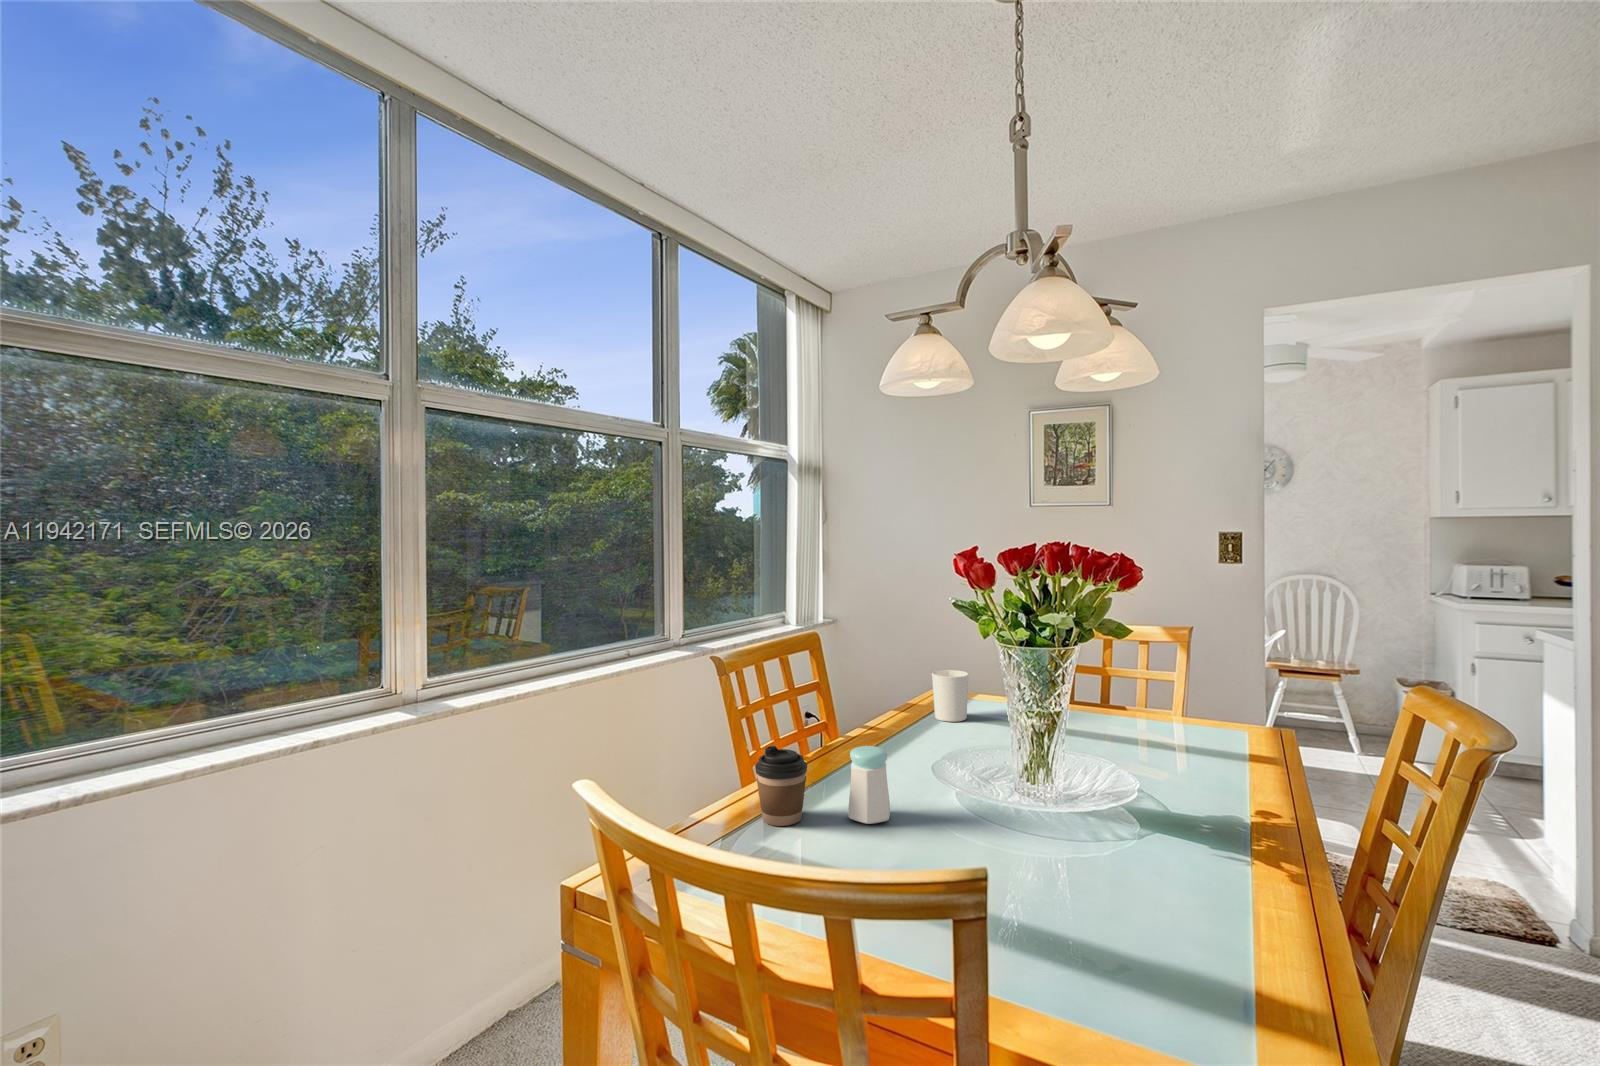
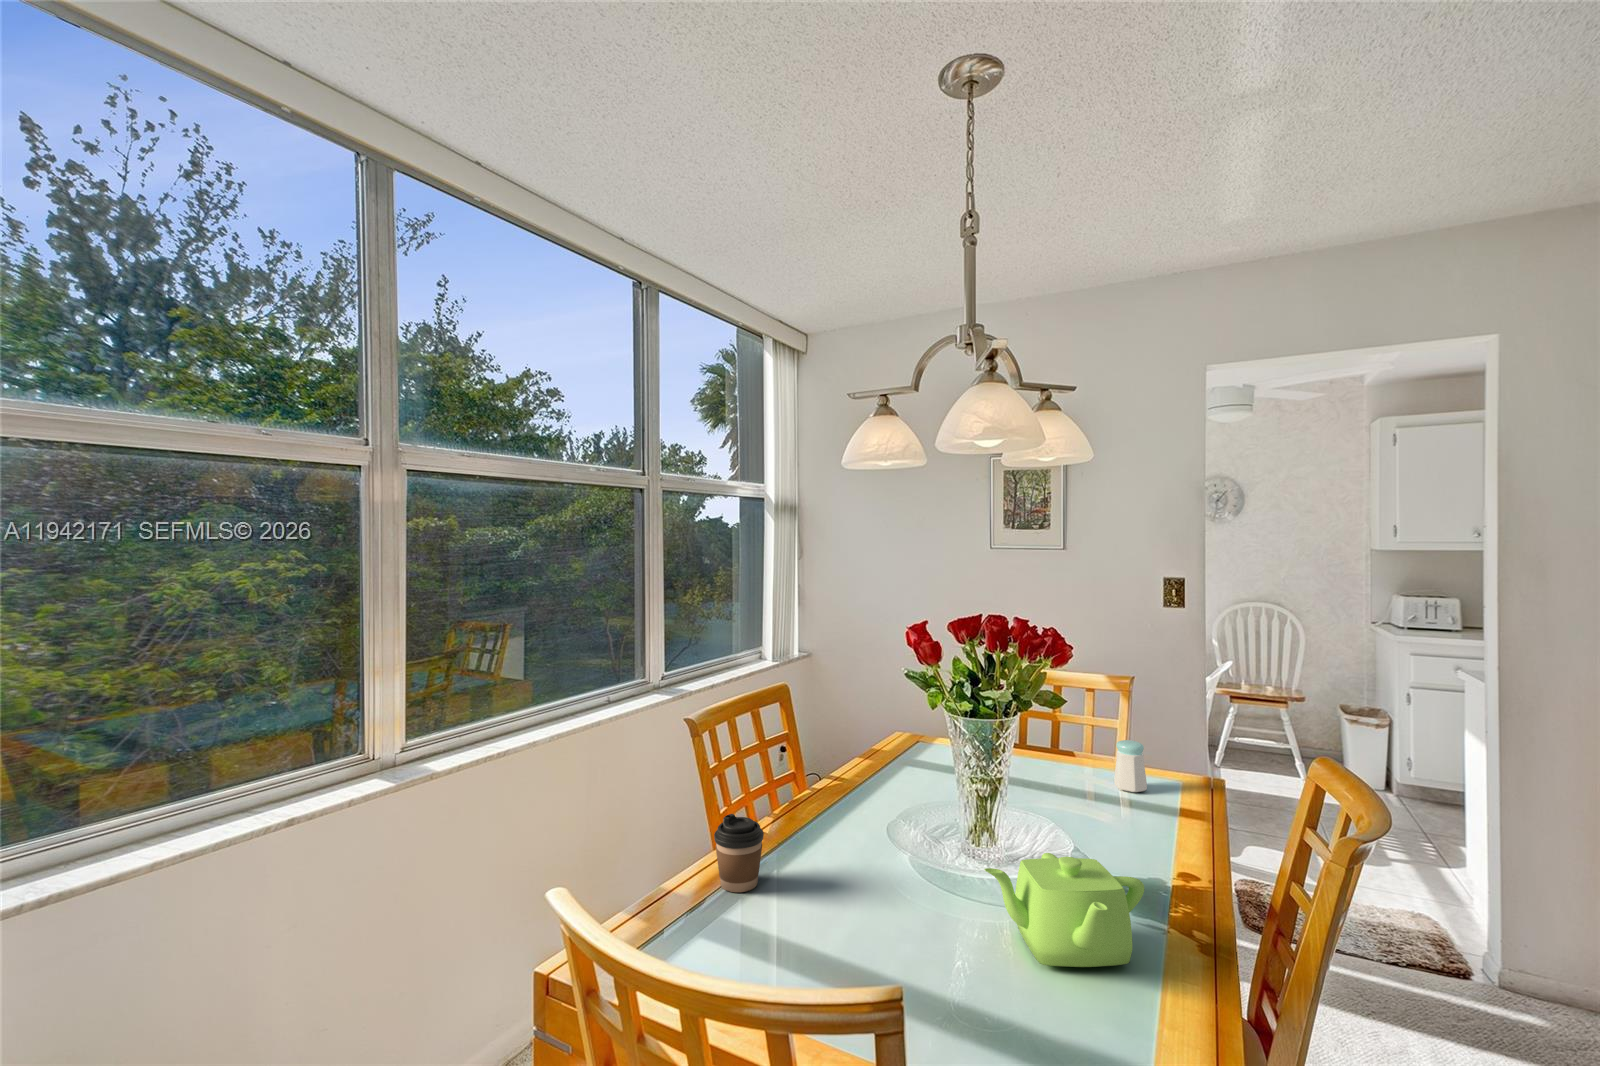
candle holder: present [932,670,969,722] -> none [889,720,924,771]
salt shaker: present [848,746,890,824] -> present [1114,740,1147,792]
teapot: none [1051,780,1229,895] -> present [984,853,1145,967]

